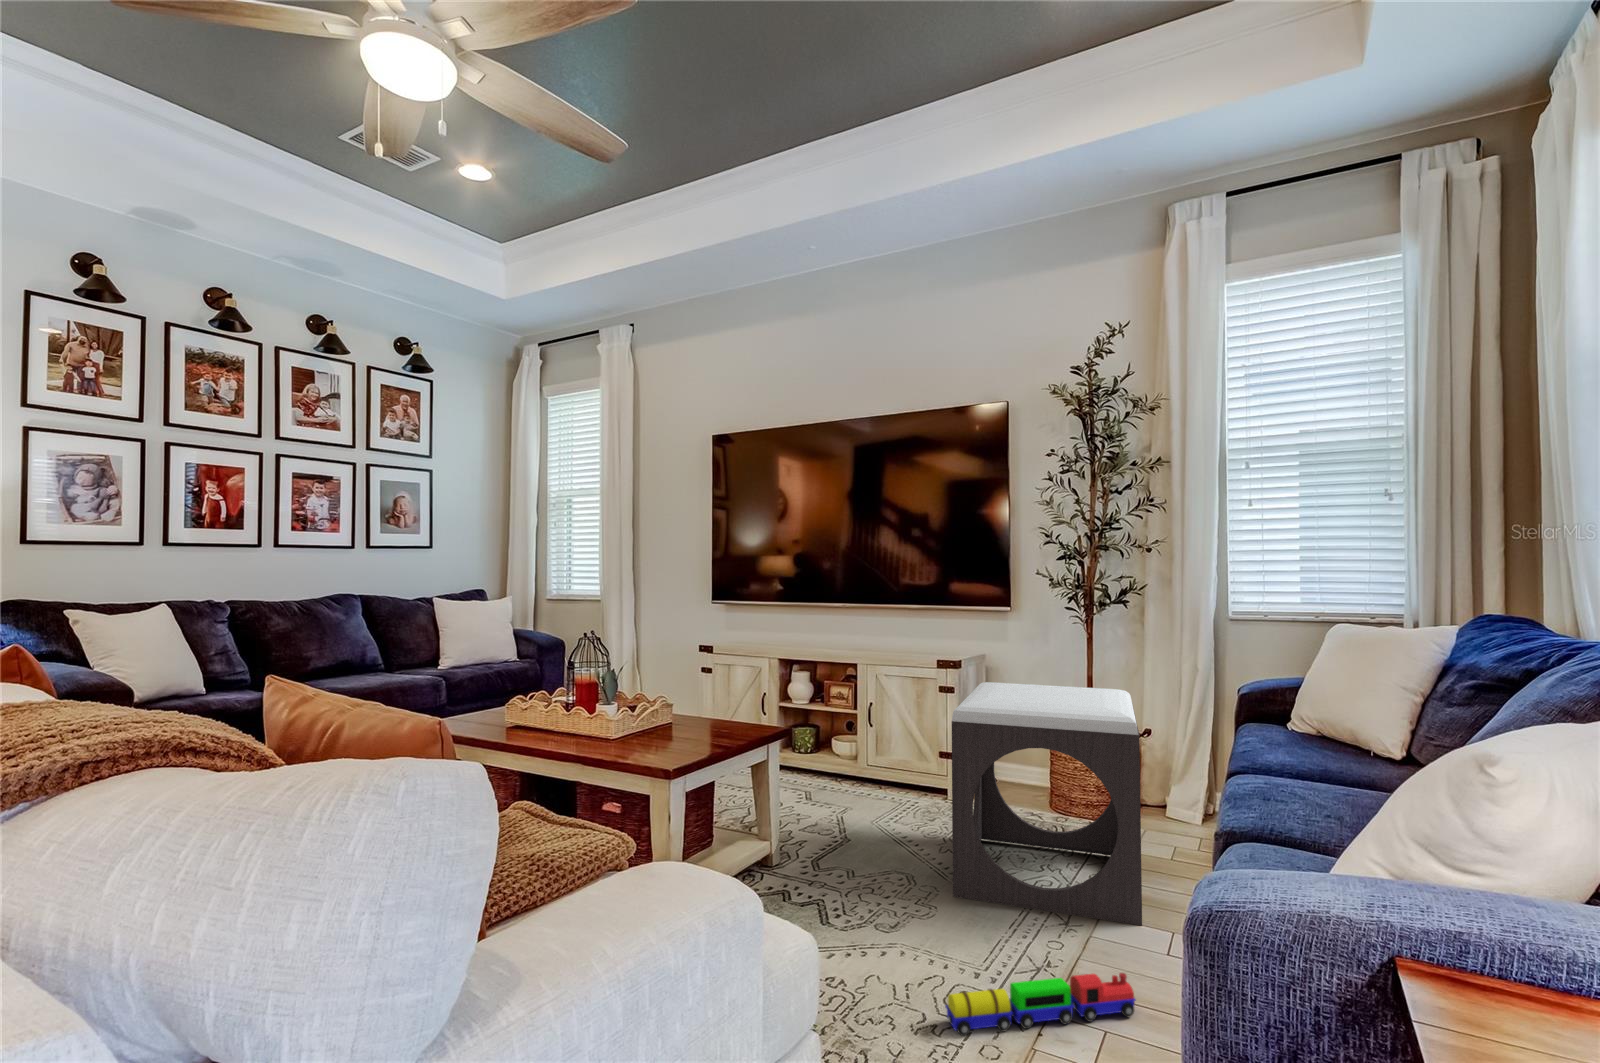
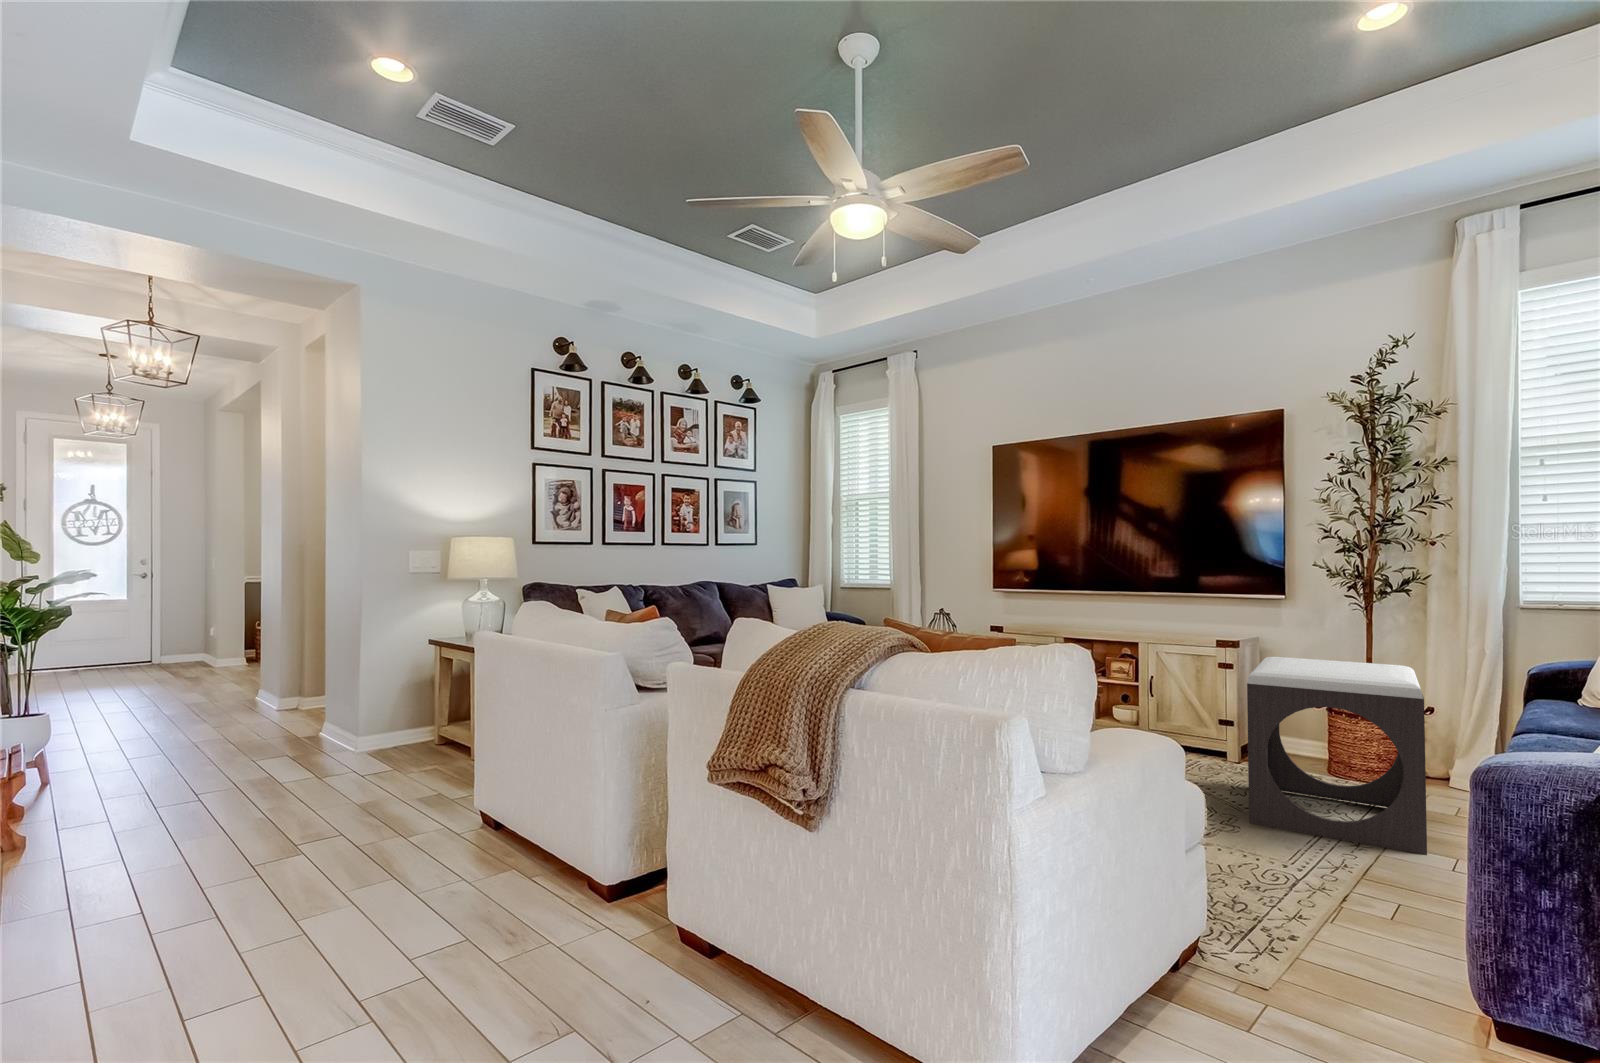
toy train: present [945,973,1136,1036] -> none [1259,870,1422,904]

